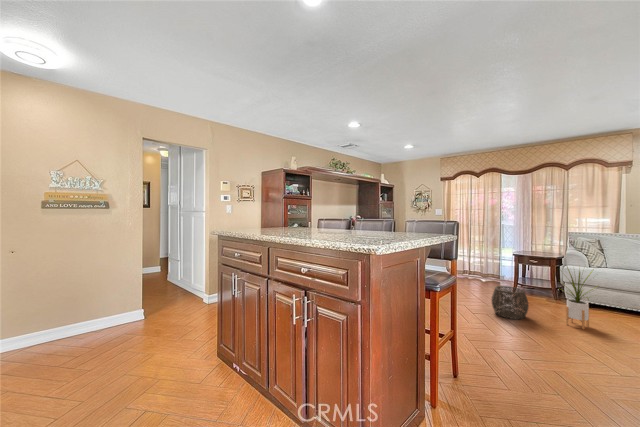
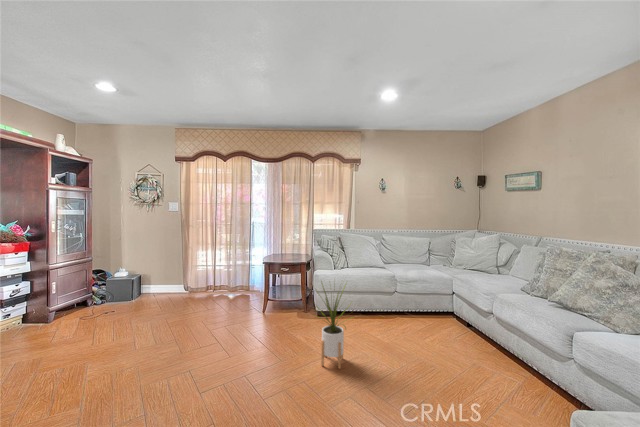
woven basket: present [492,286,529,319] -> none [227,324,279,388]

